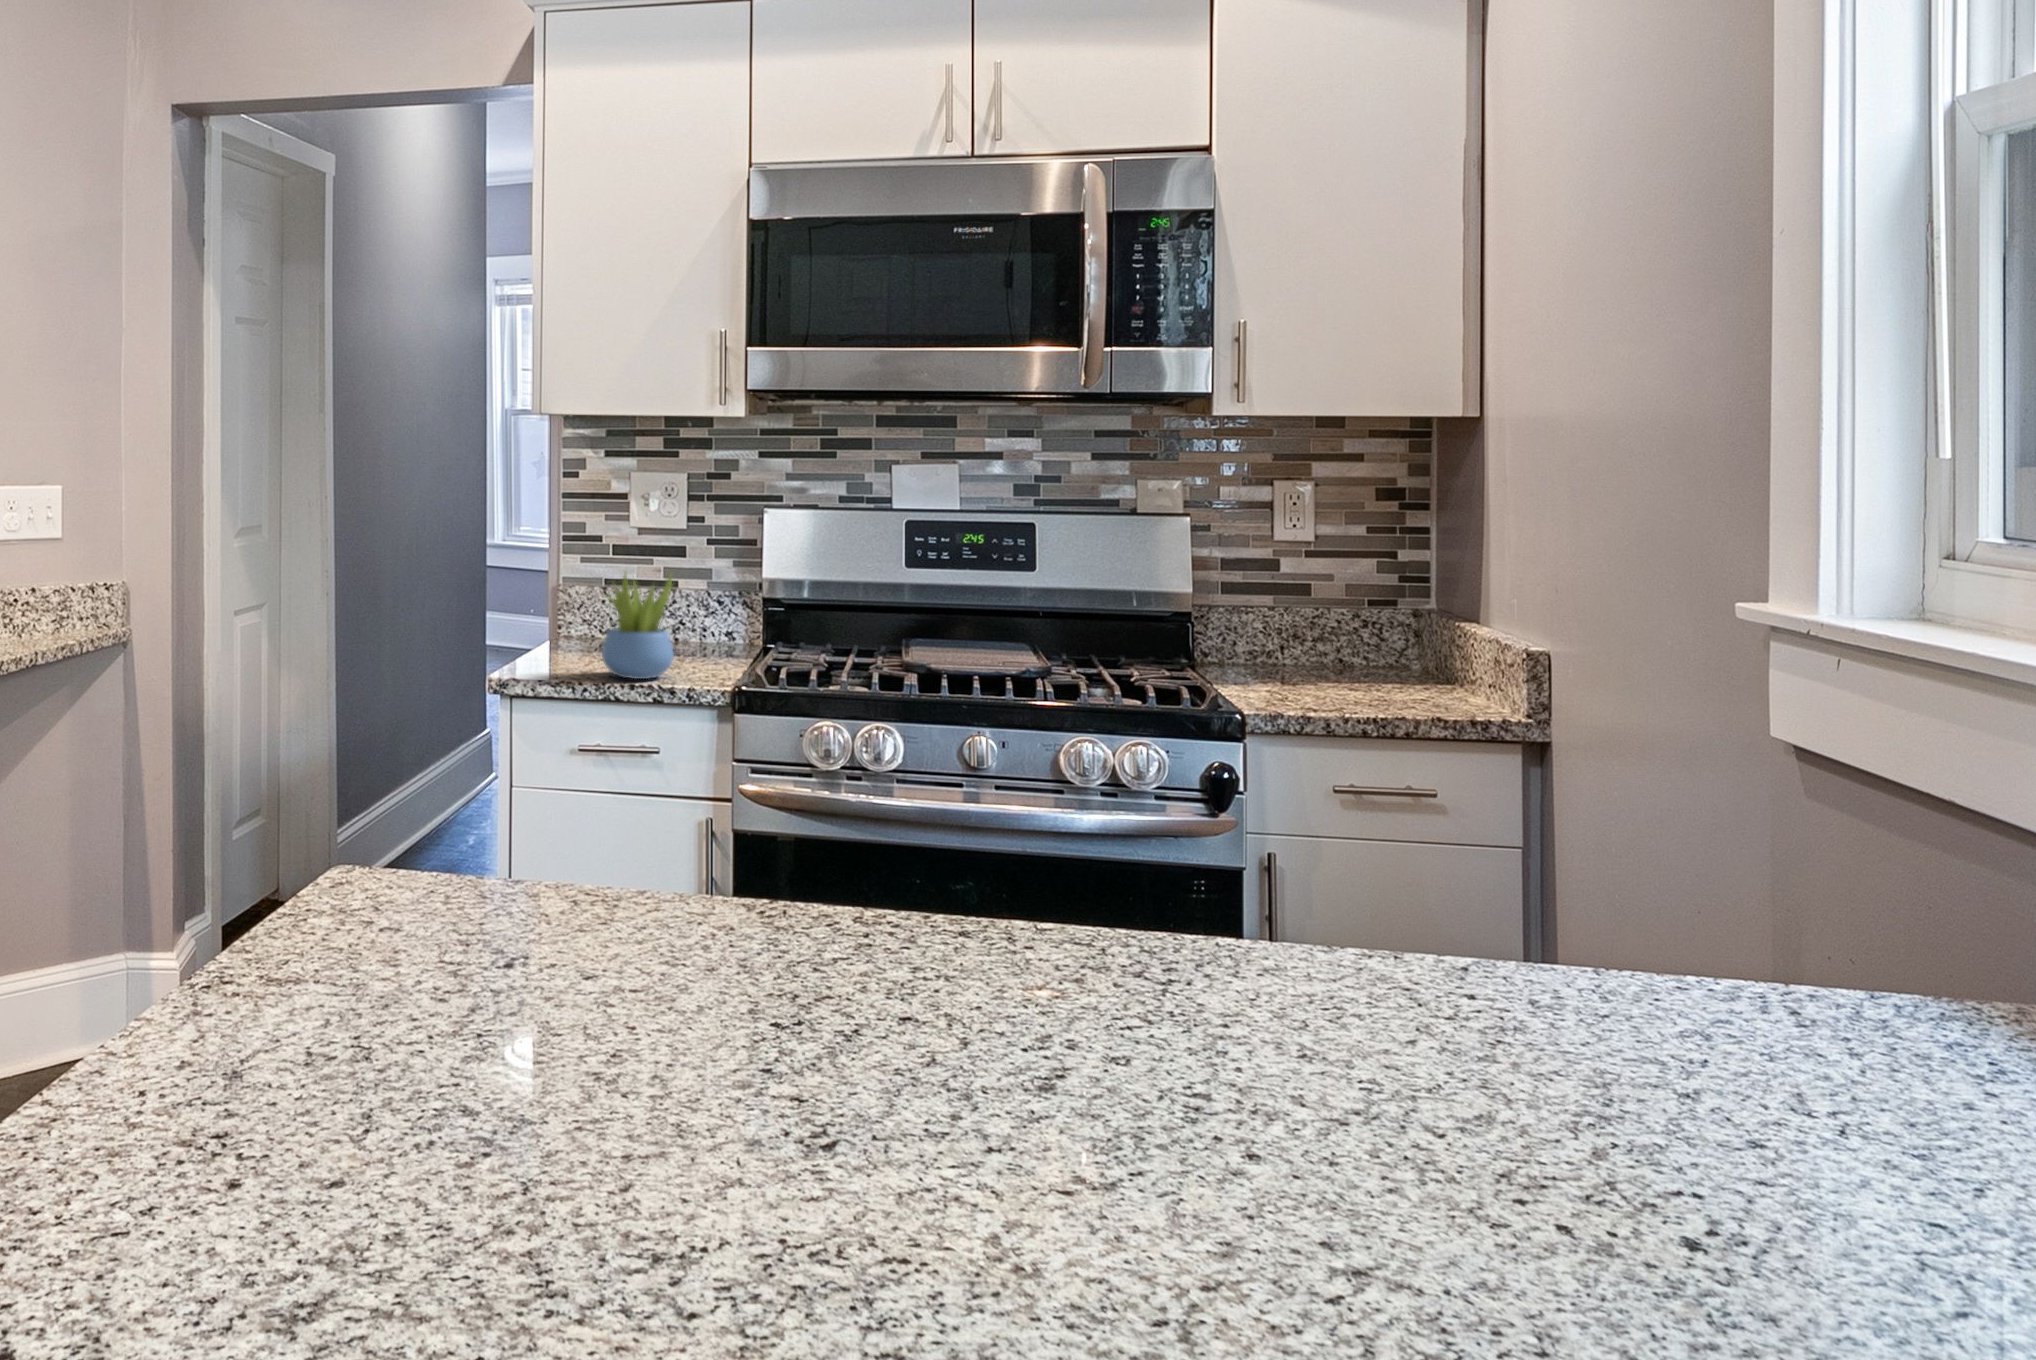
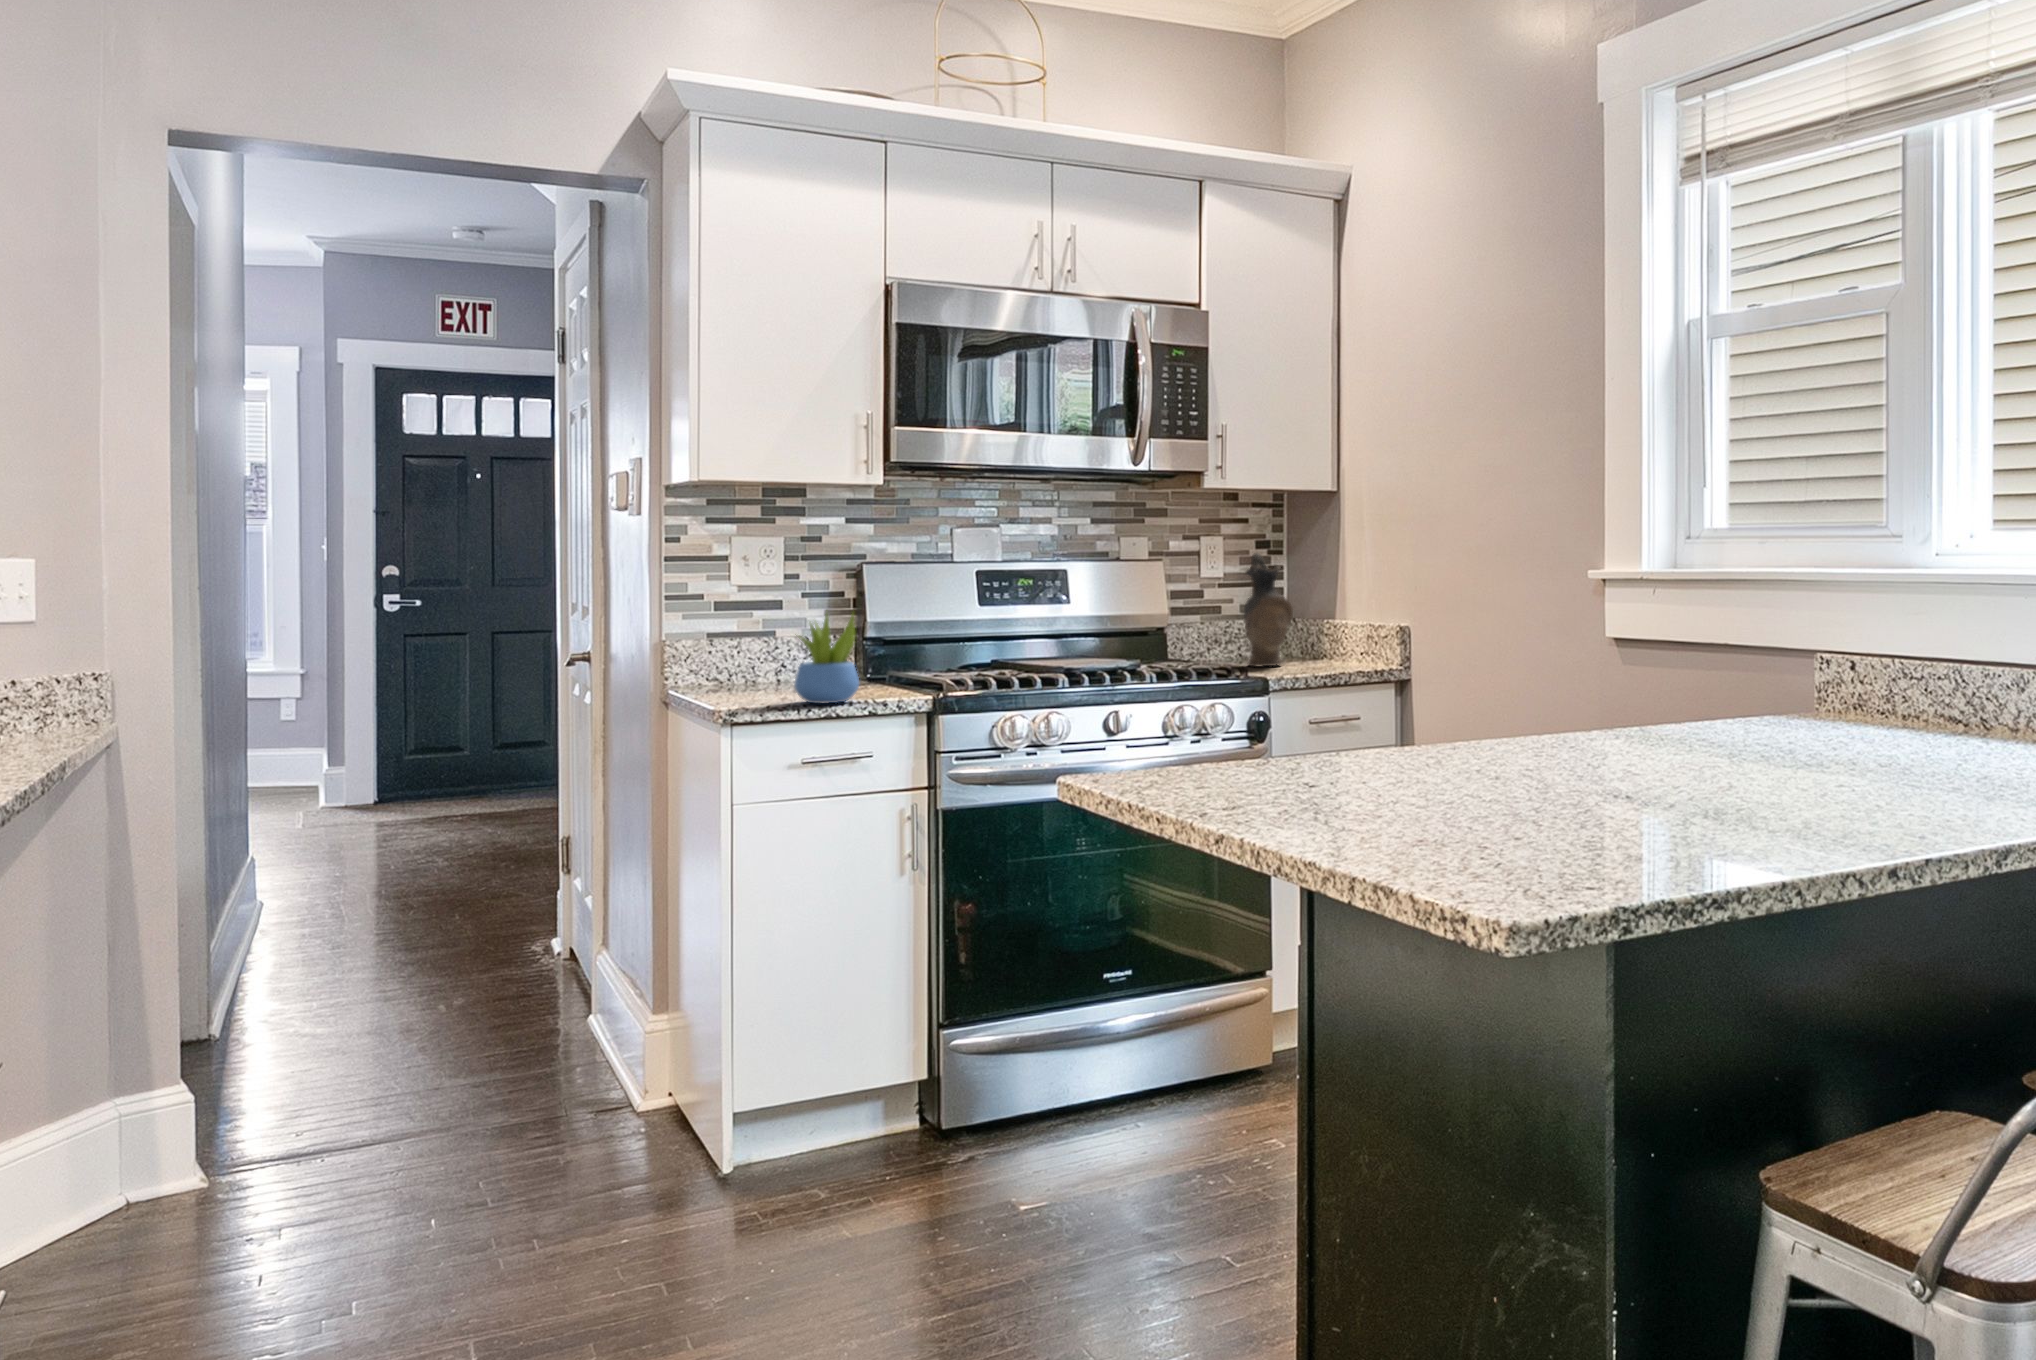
ceramic pitcher: none [1302,508,1386,688] -> present [1244,553,1293,667]

